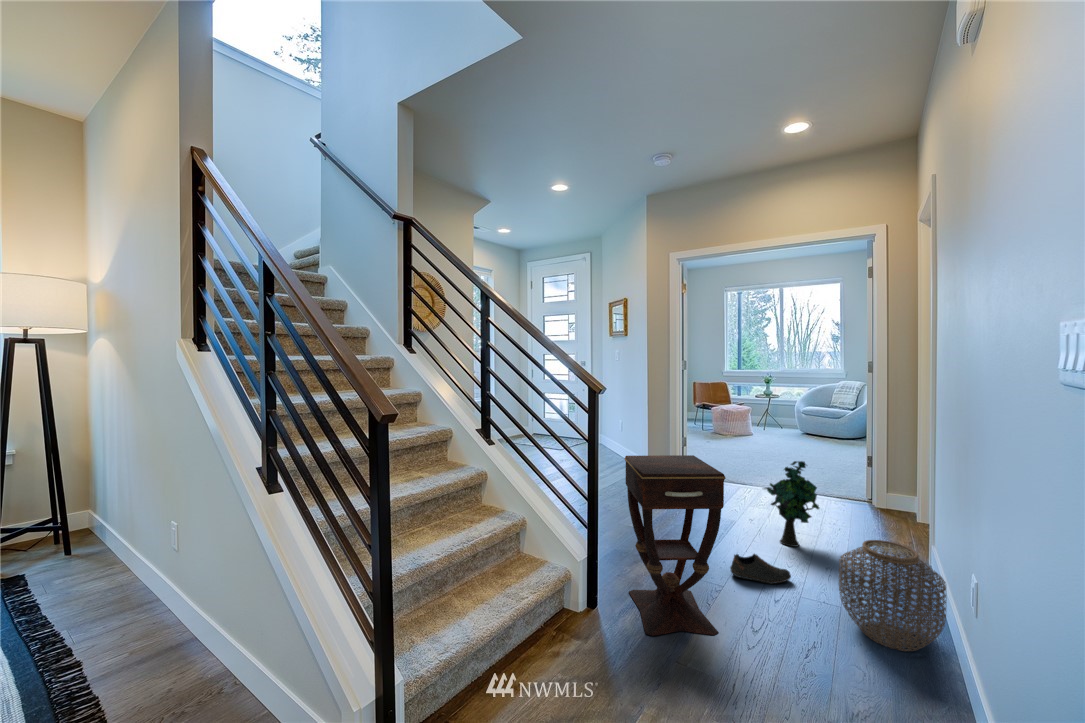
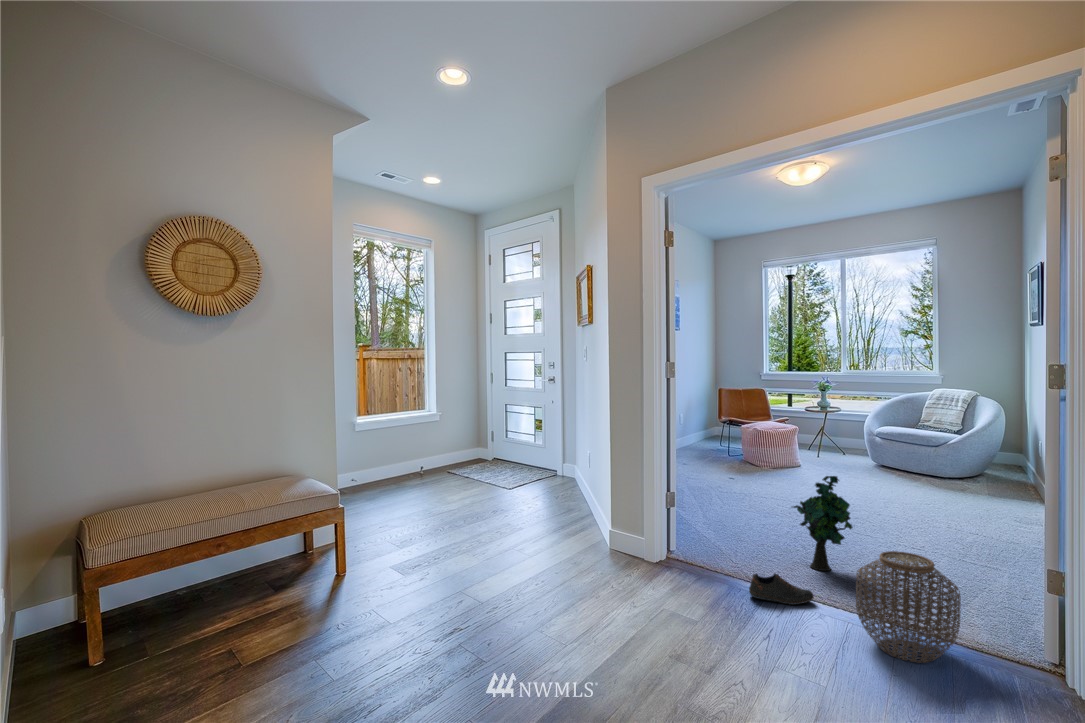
side table: present [624,455,726,636] -> none [633,463,735,648]

